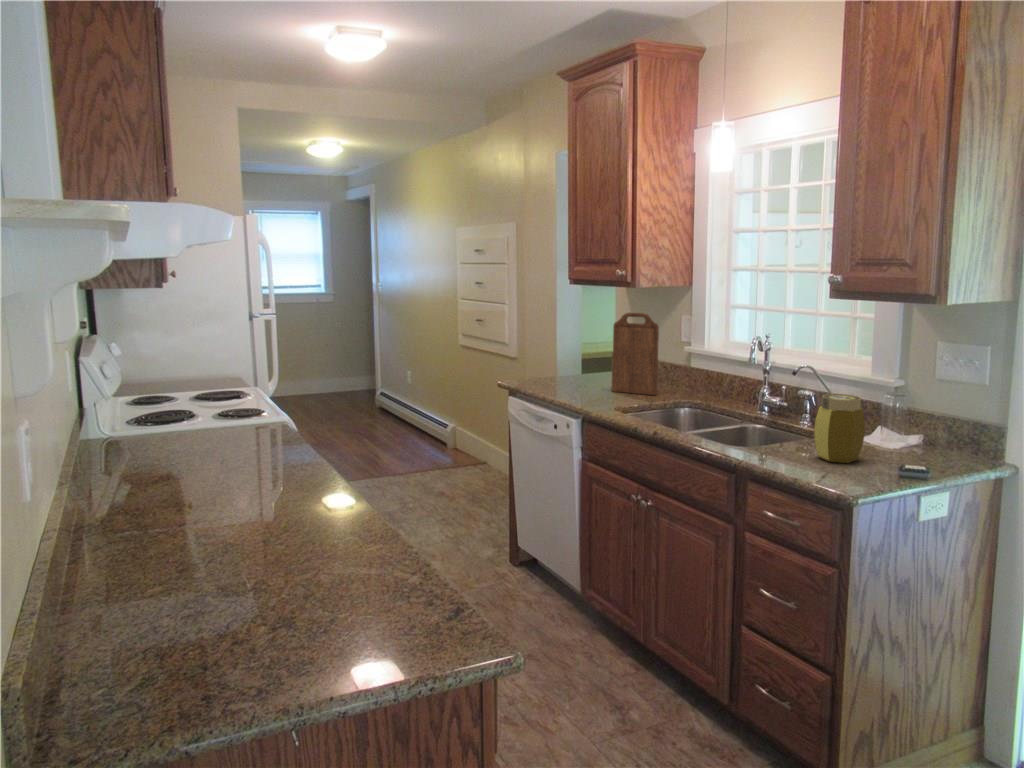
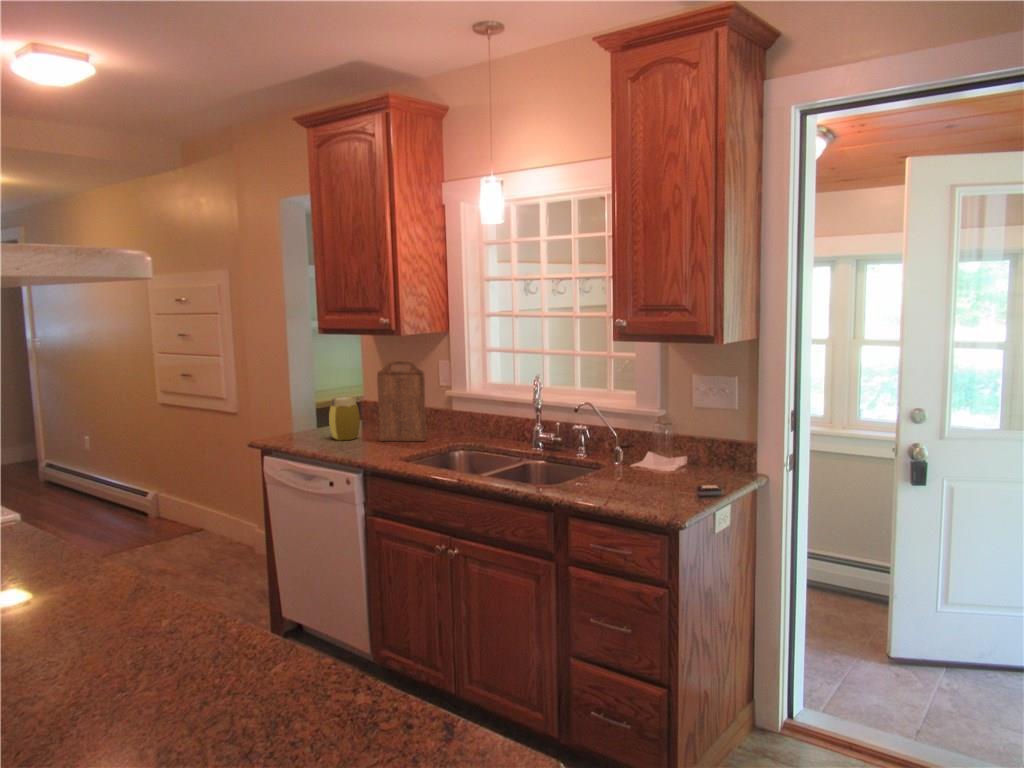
jar: present [814,394,865,463] -> present [329,396,360,440]

